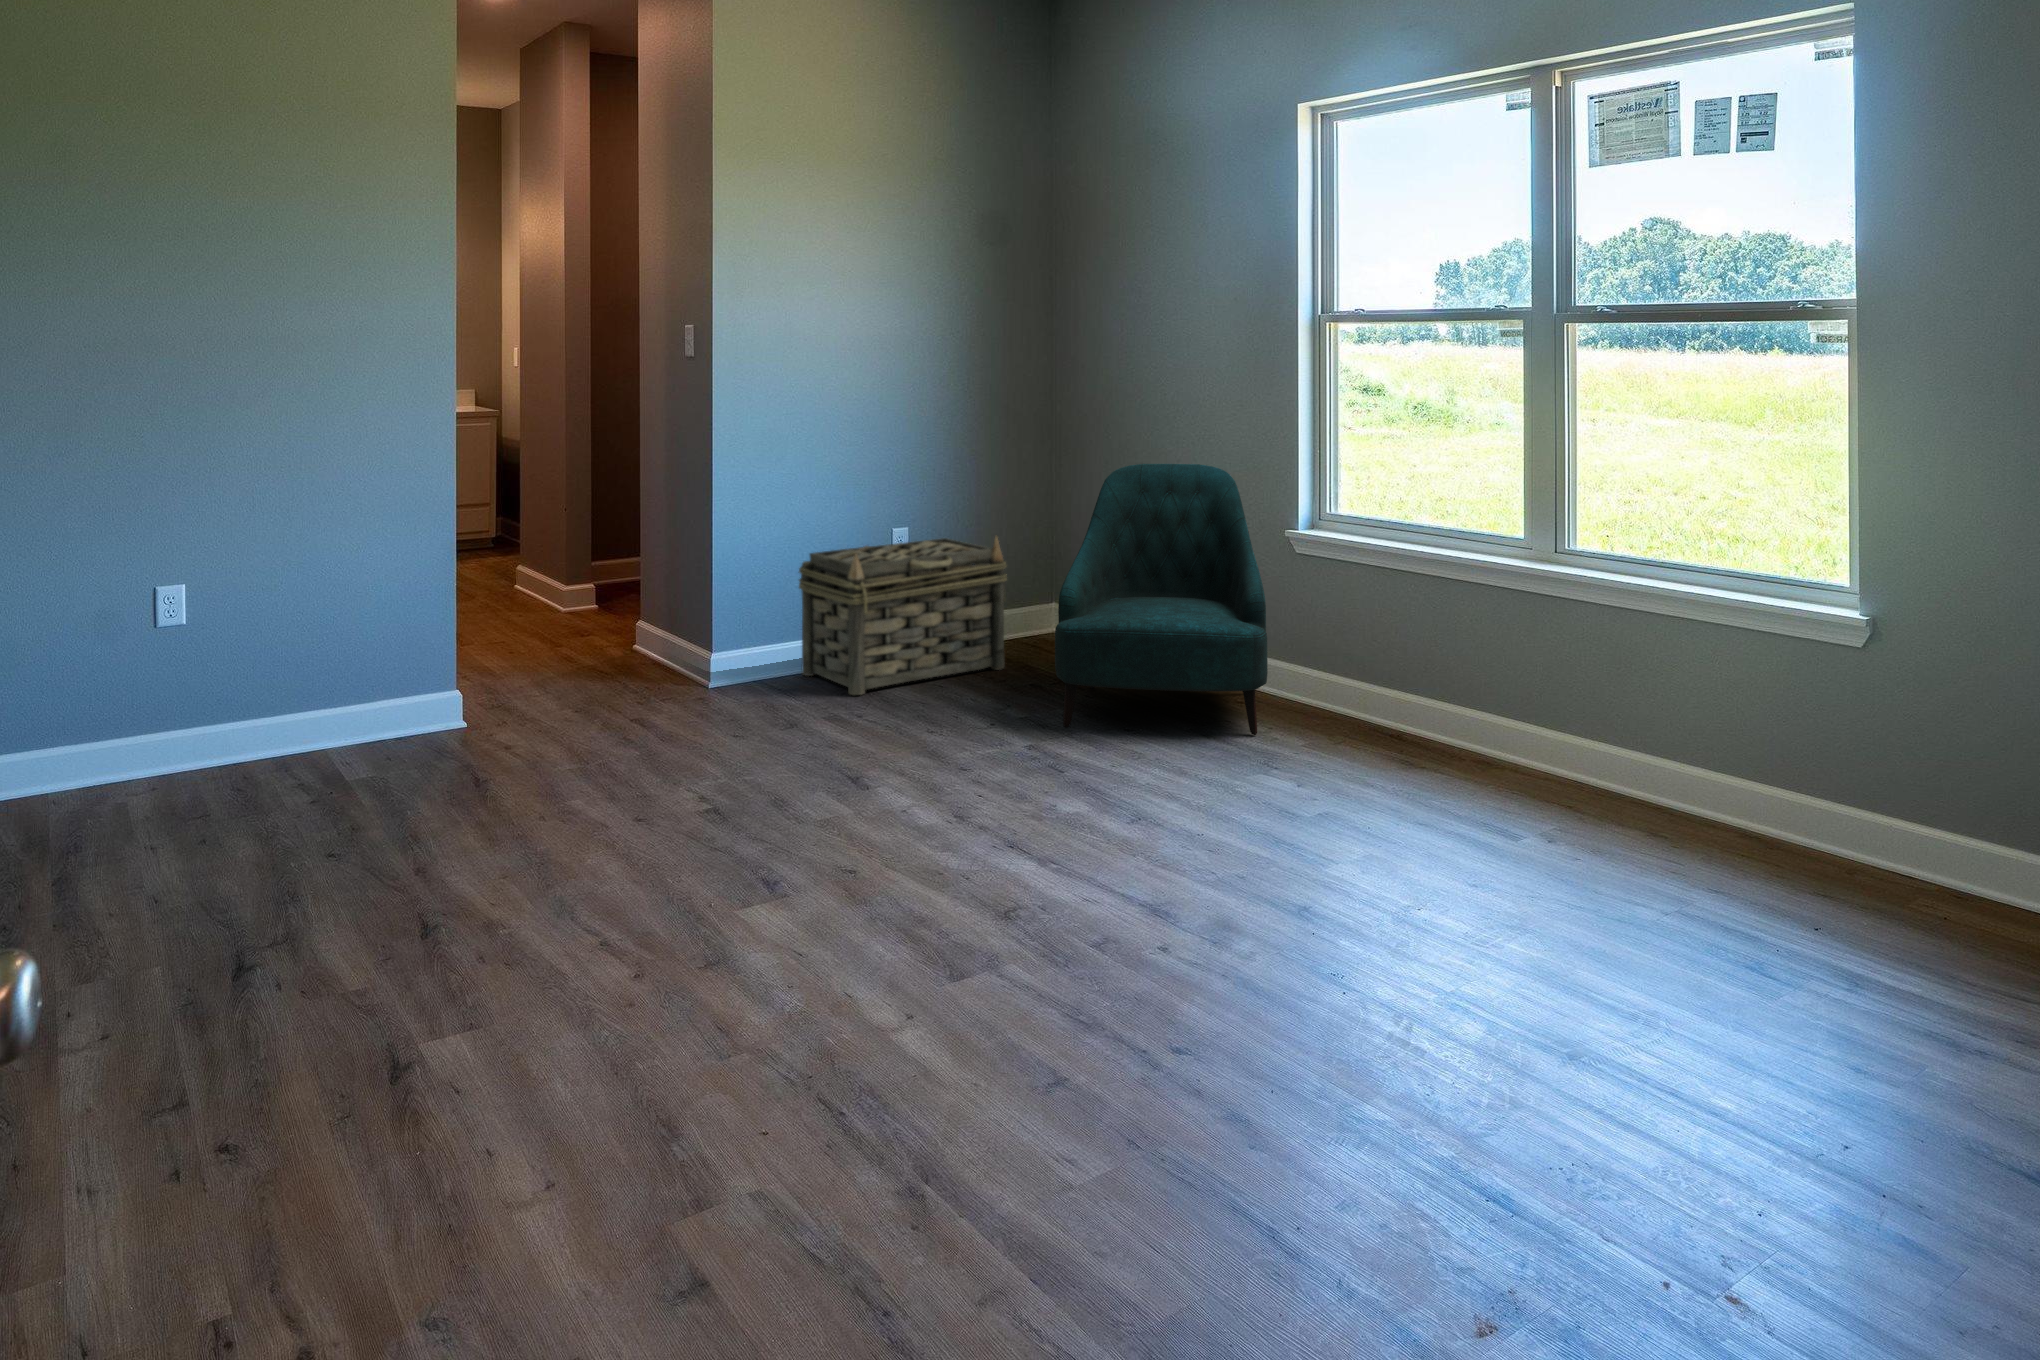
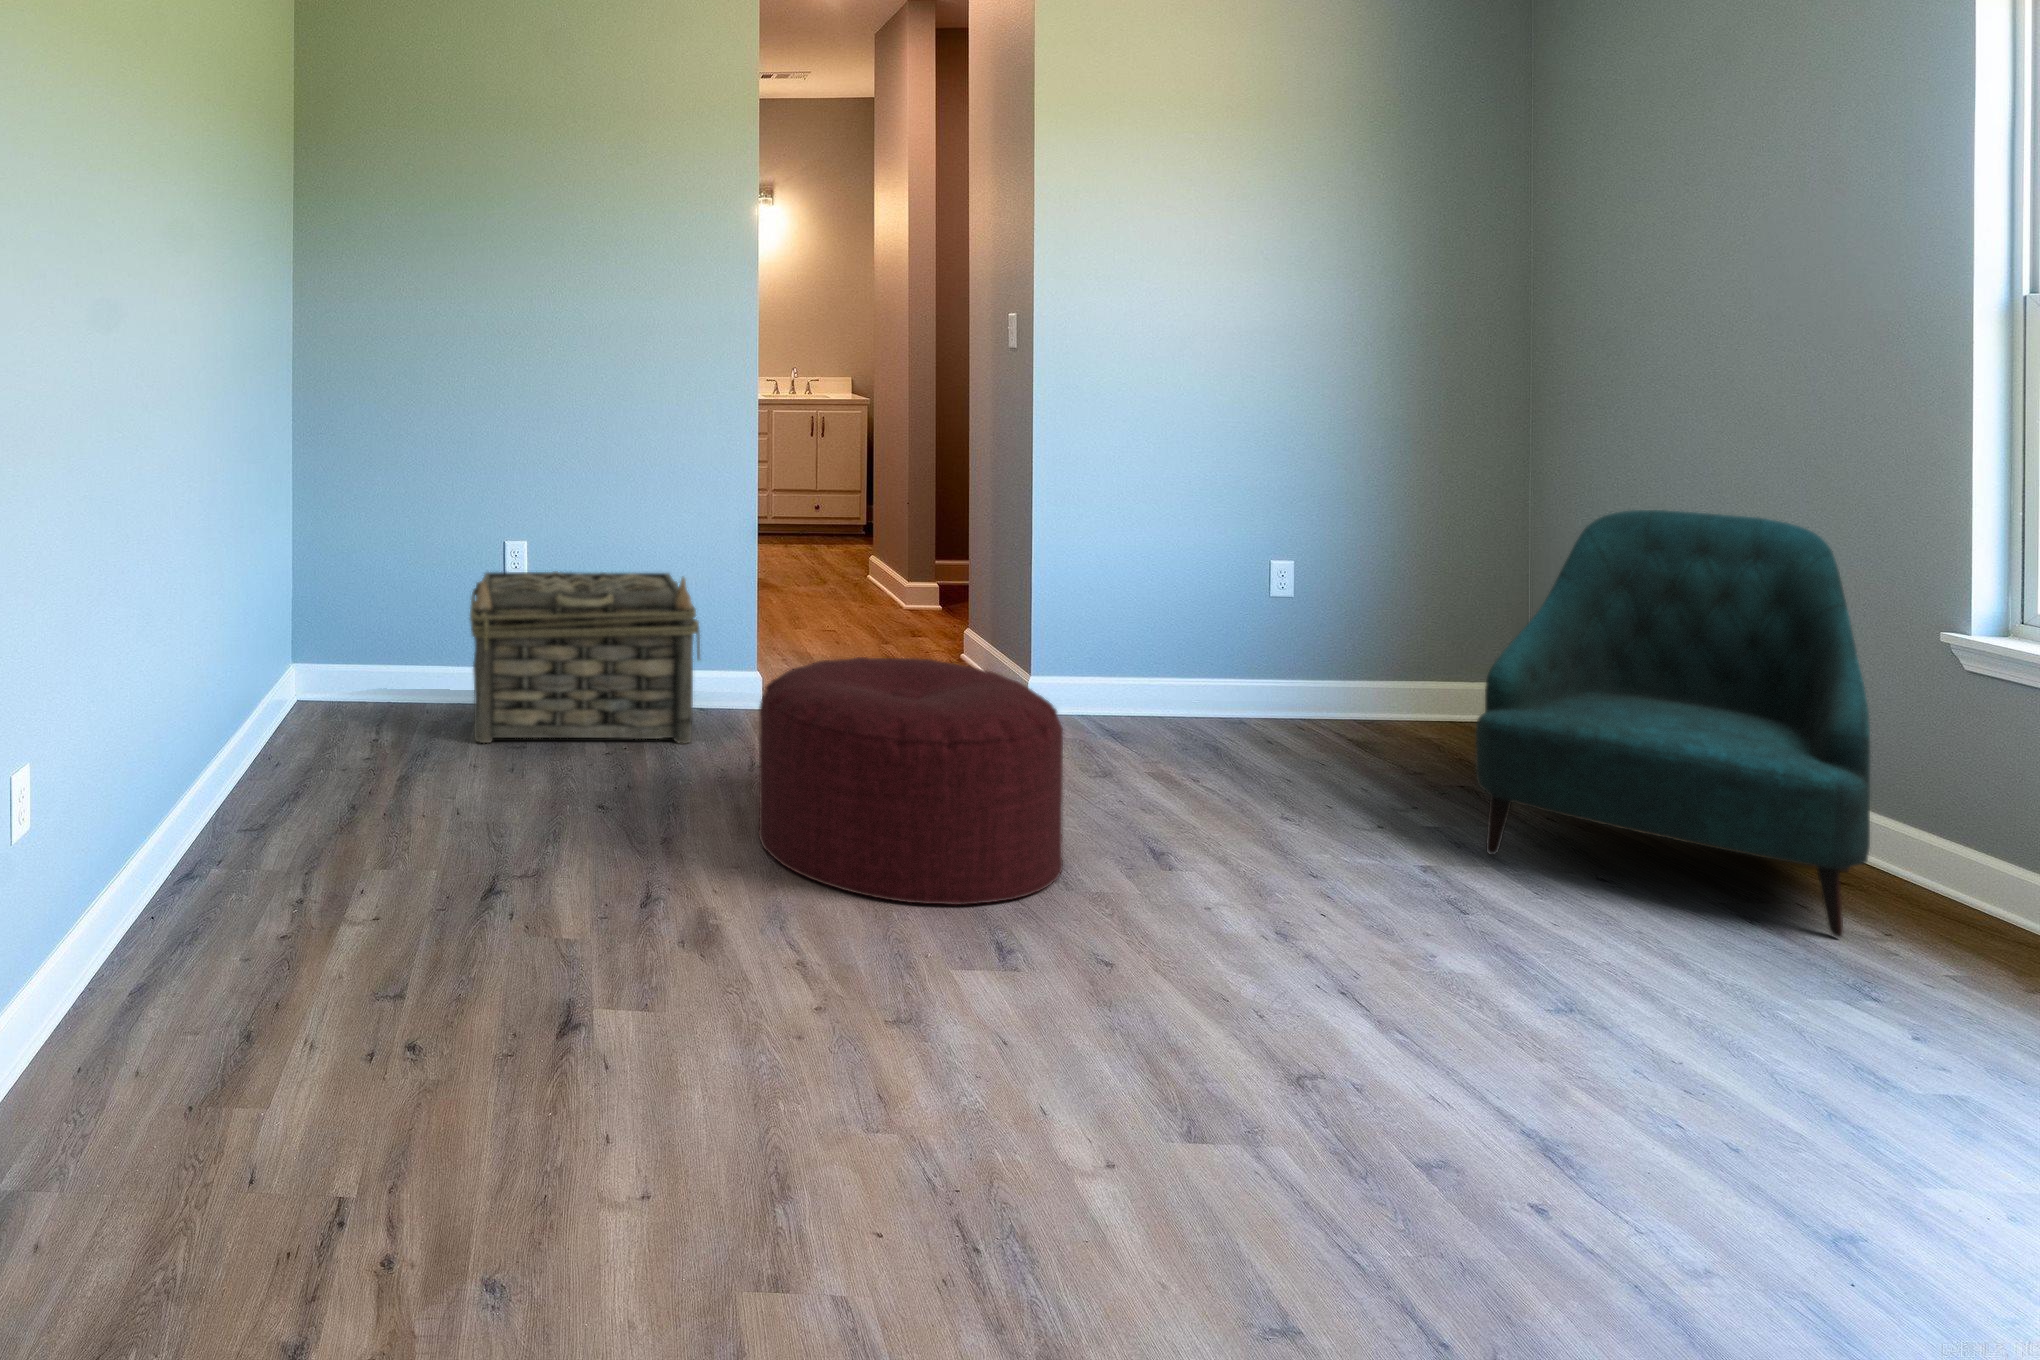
basket: present [799,537,1007,695] -> present [470,571,700,743]
ottoman: none [509,647,789,871] -> present [759,657,1063,905]

